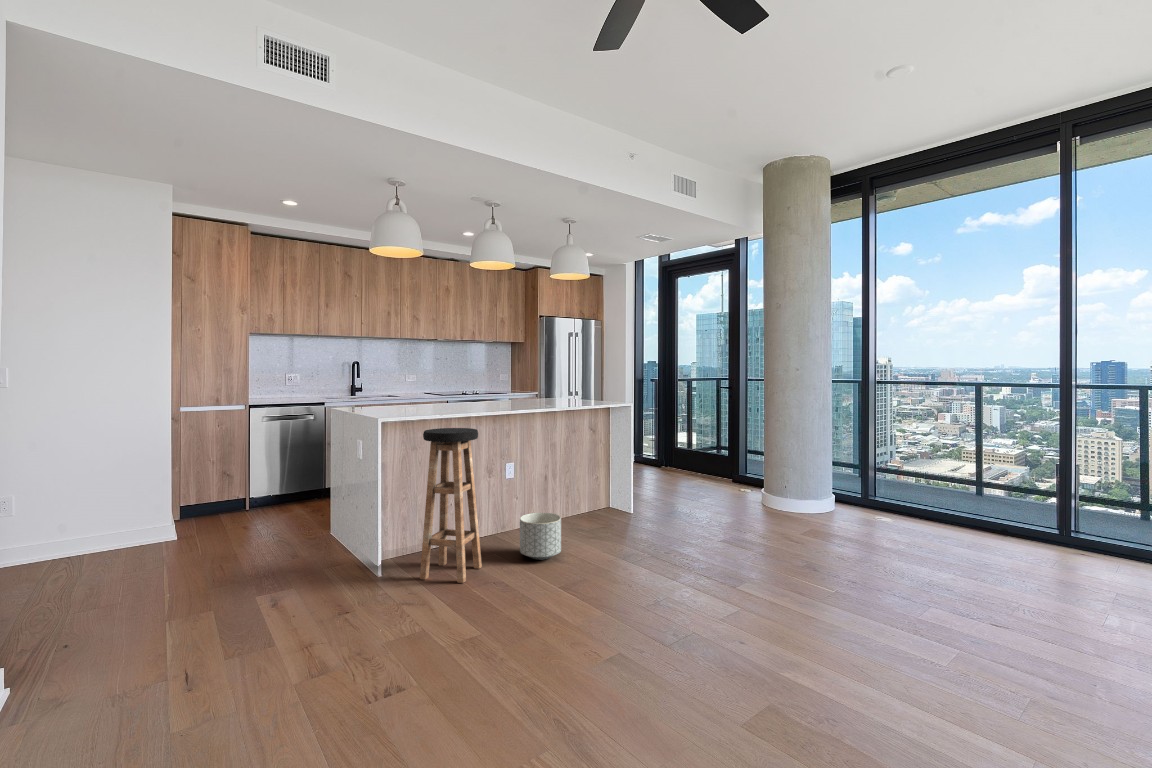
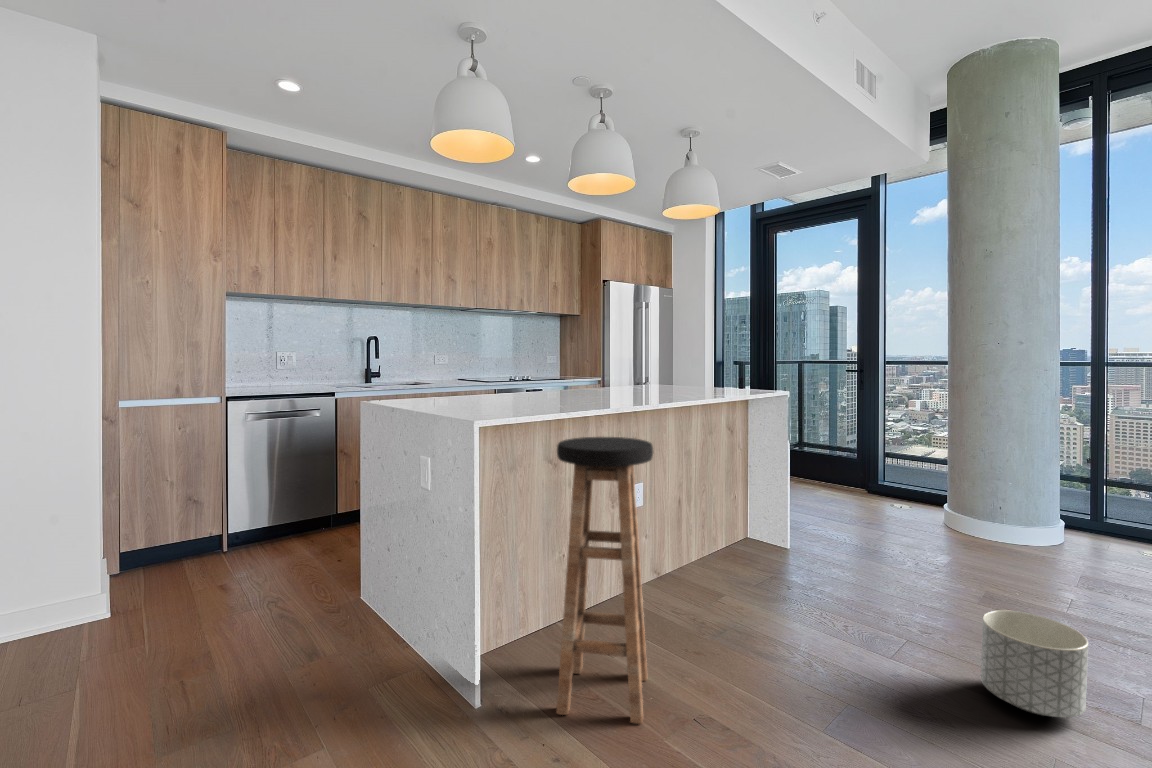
planter: present [520,513,561,560] -> present [981,610,1088,718]

